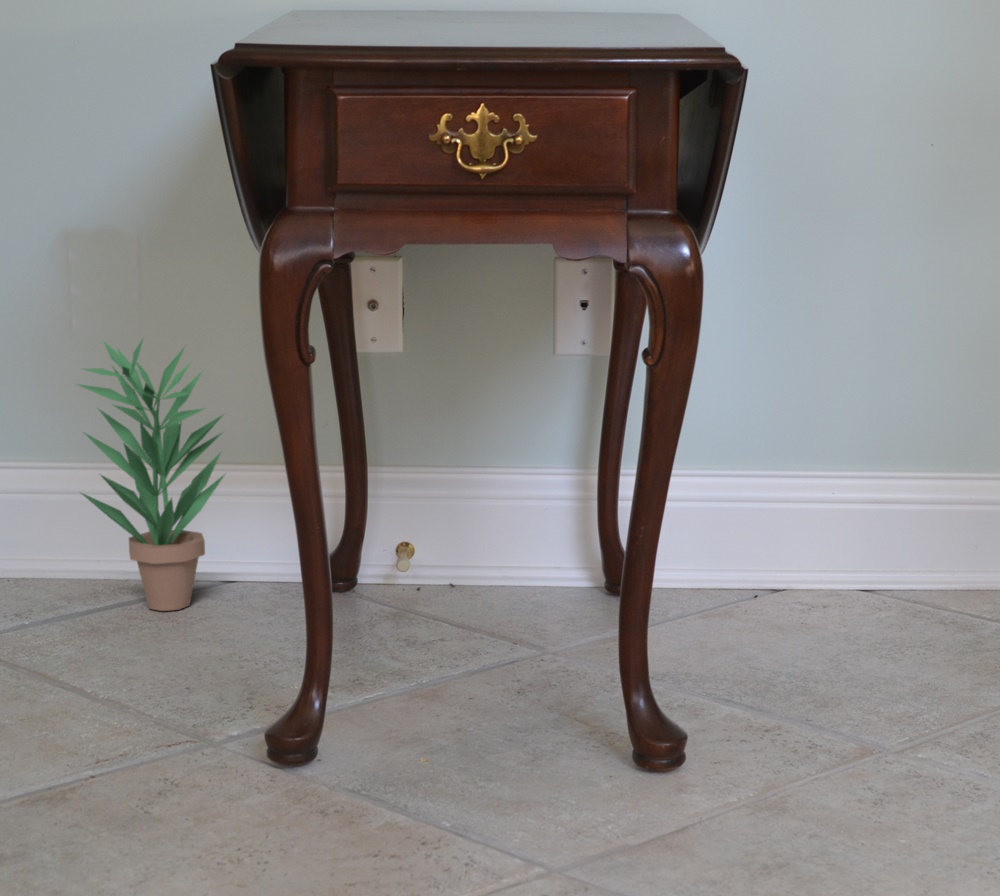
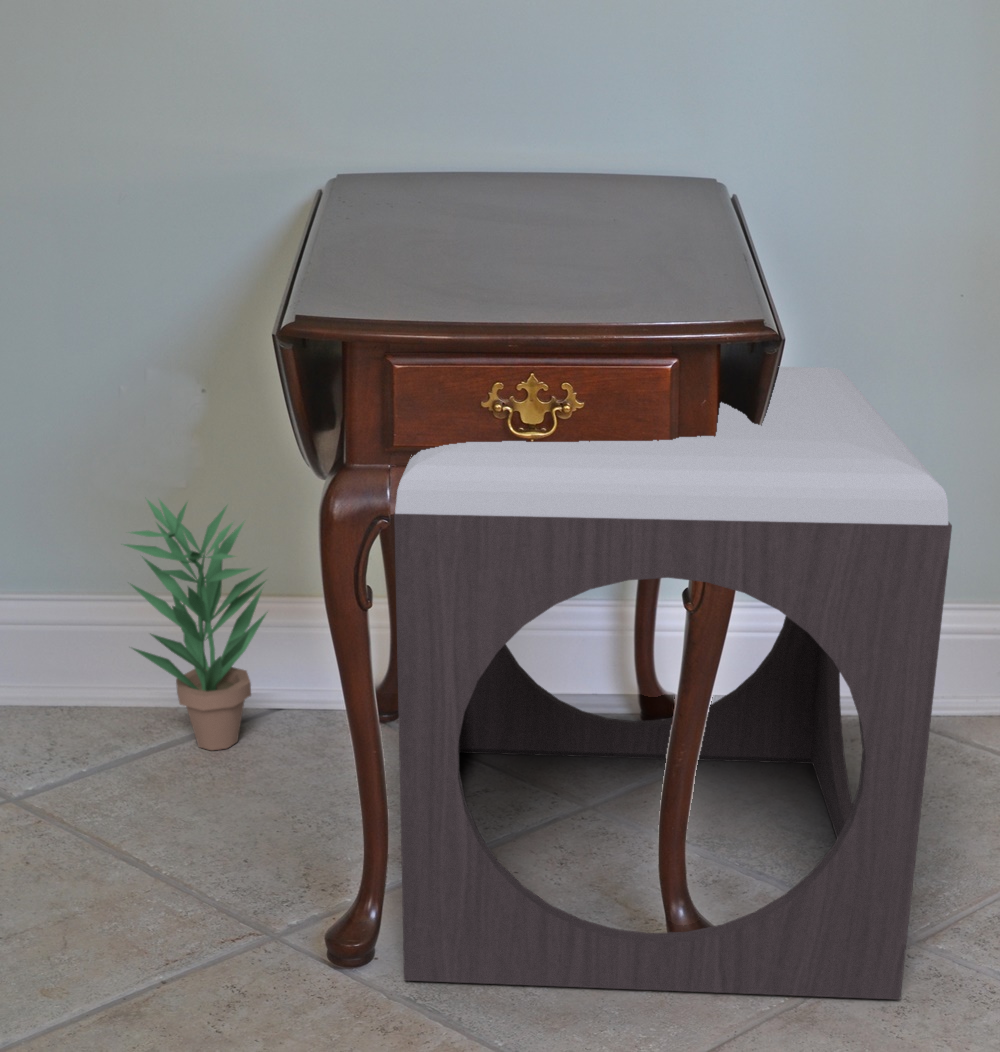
footstool: none [337,182,919,792] -> present [394,367,952,1000]

